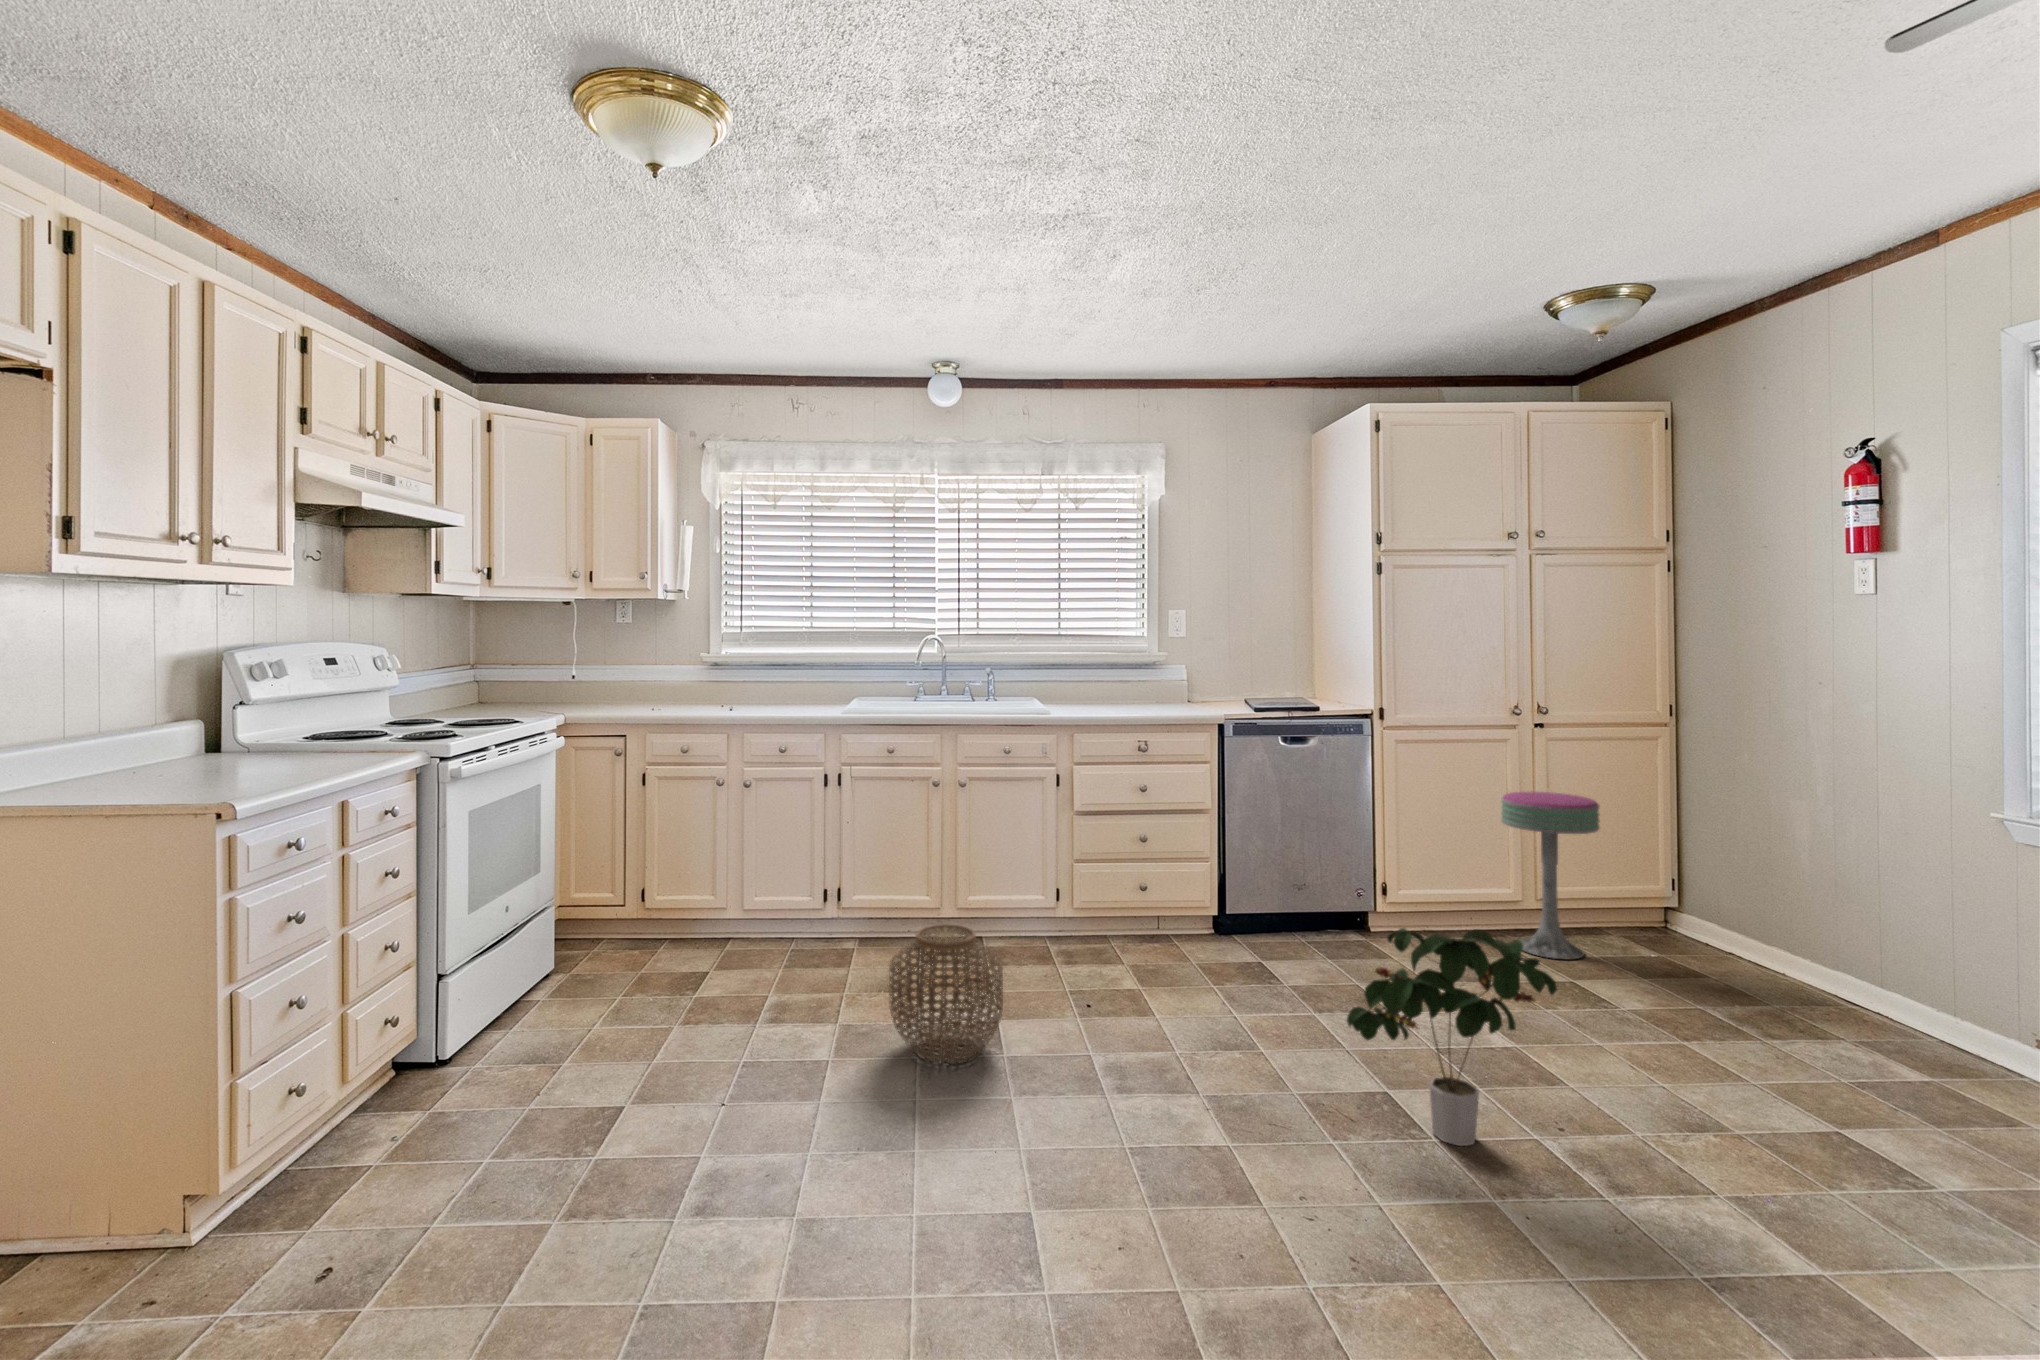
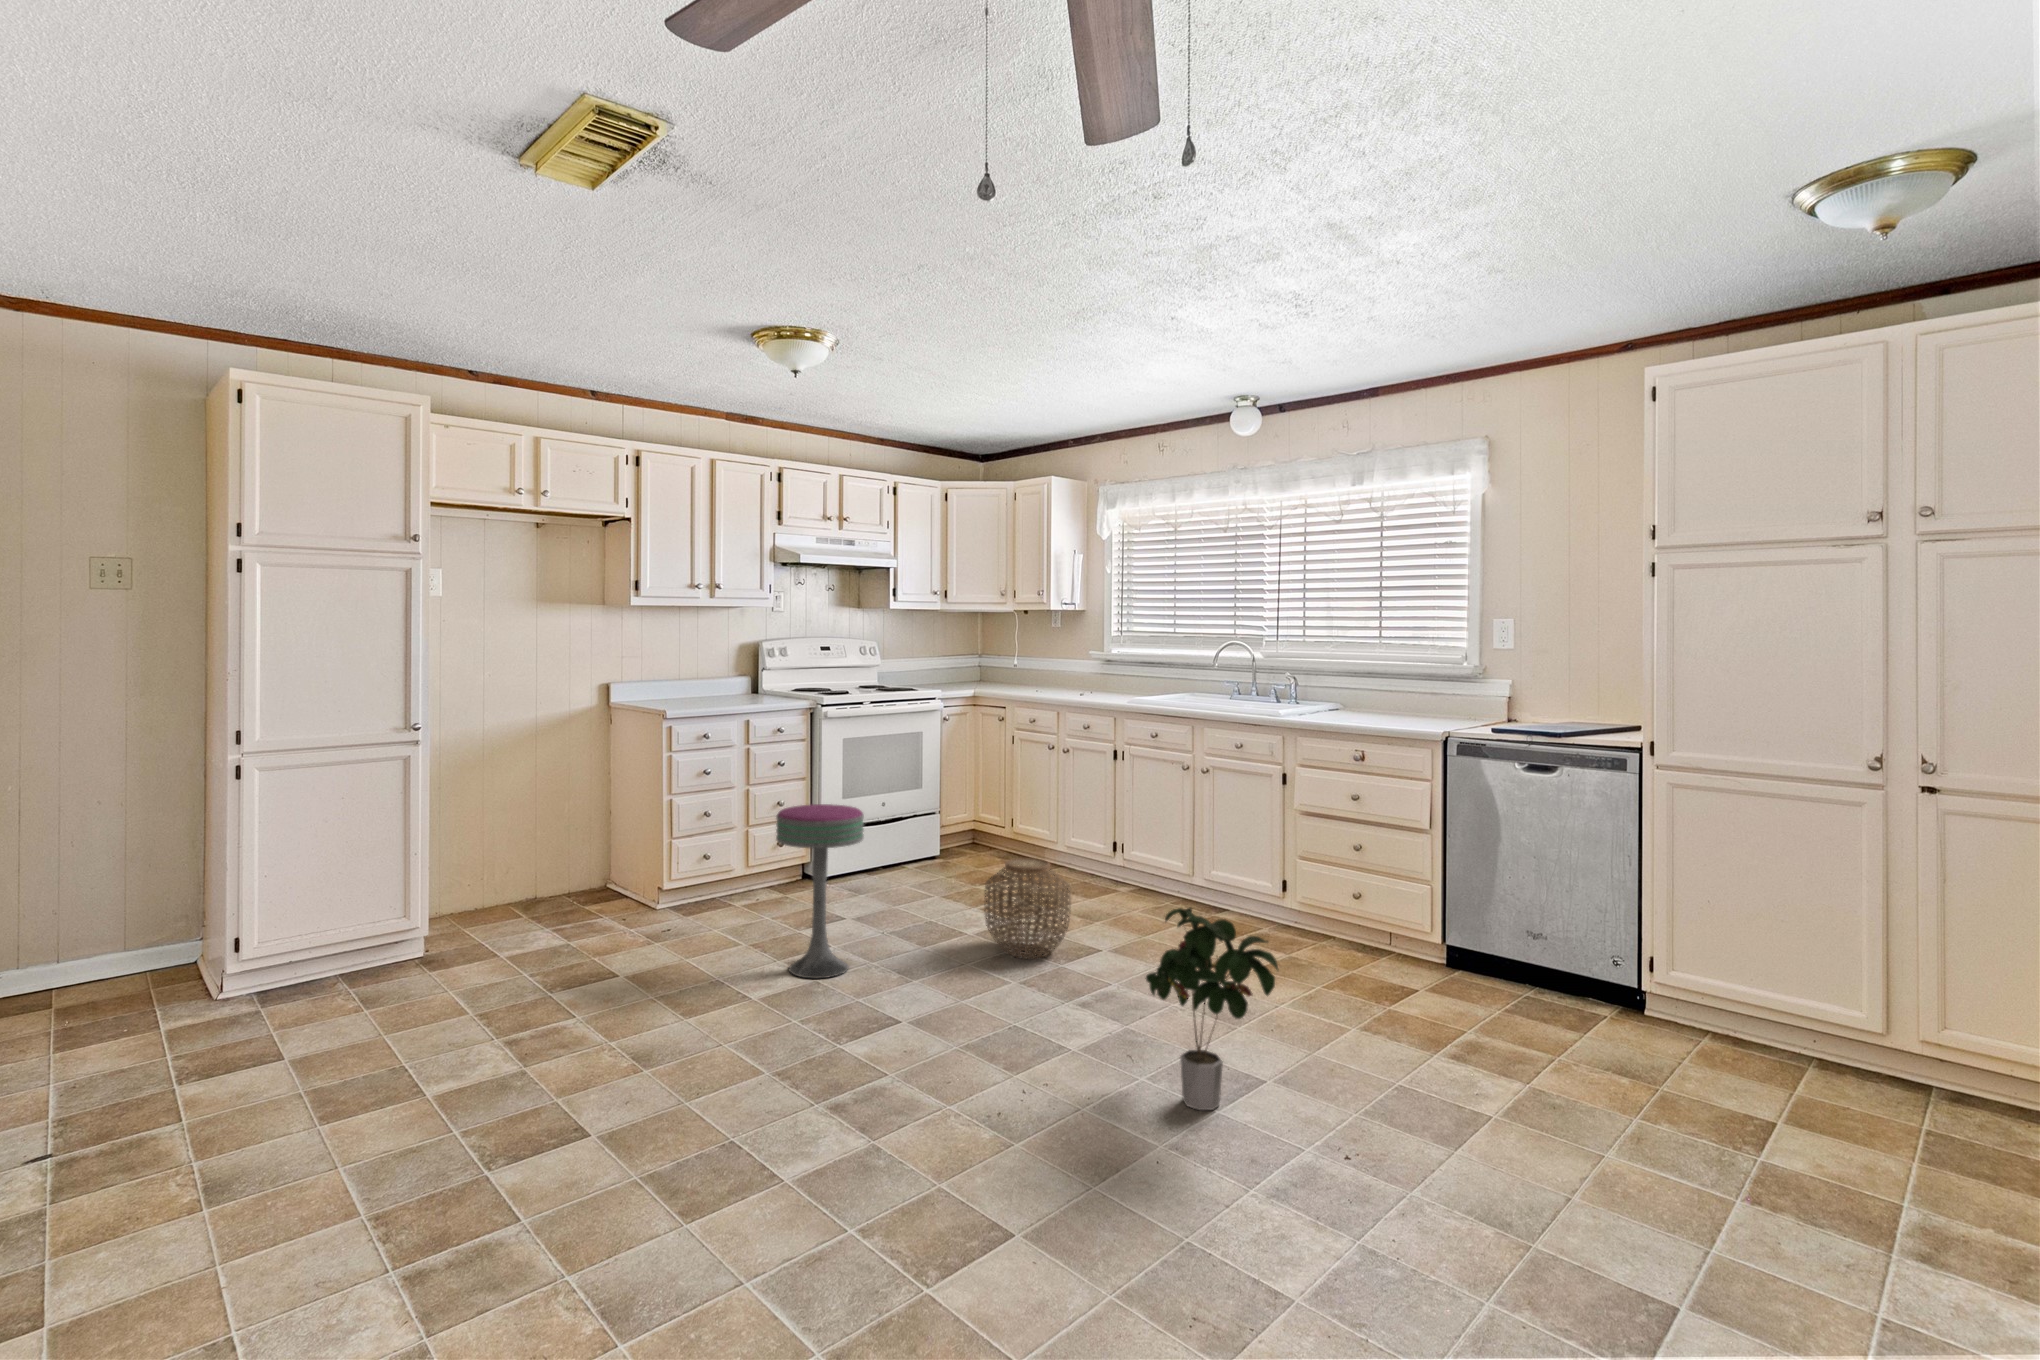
bar stool: present [1501,792,1600,959] -> present [776,804,864,978]

